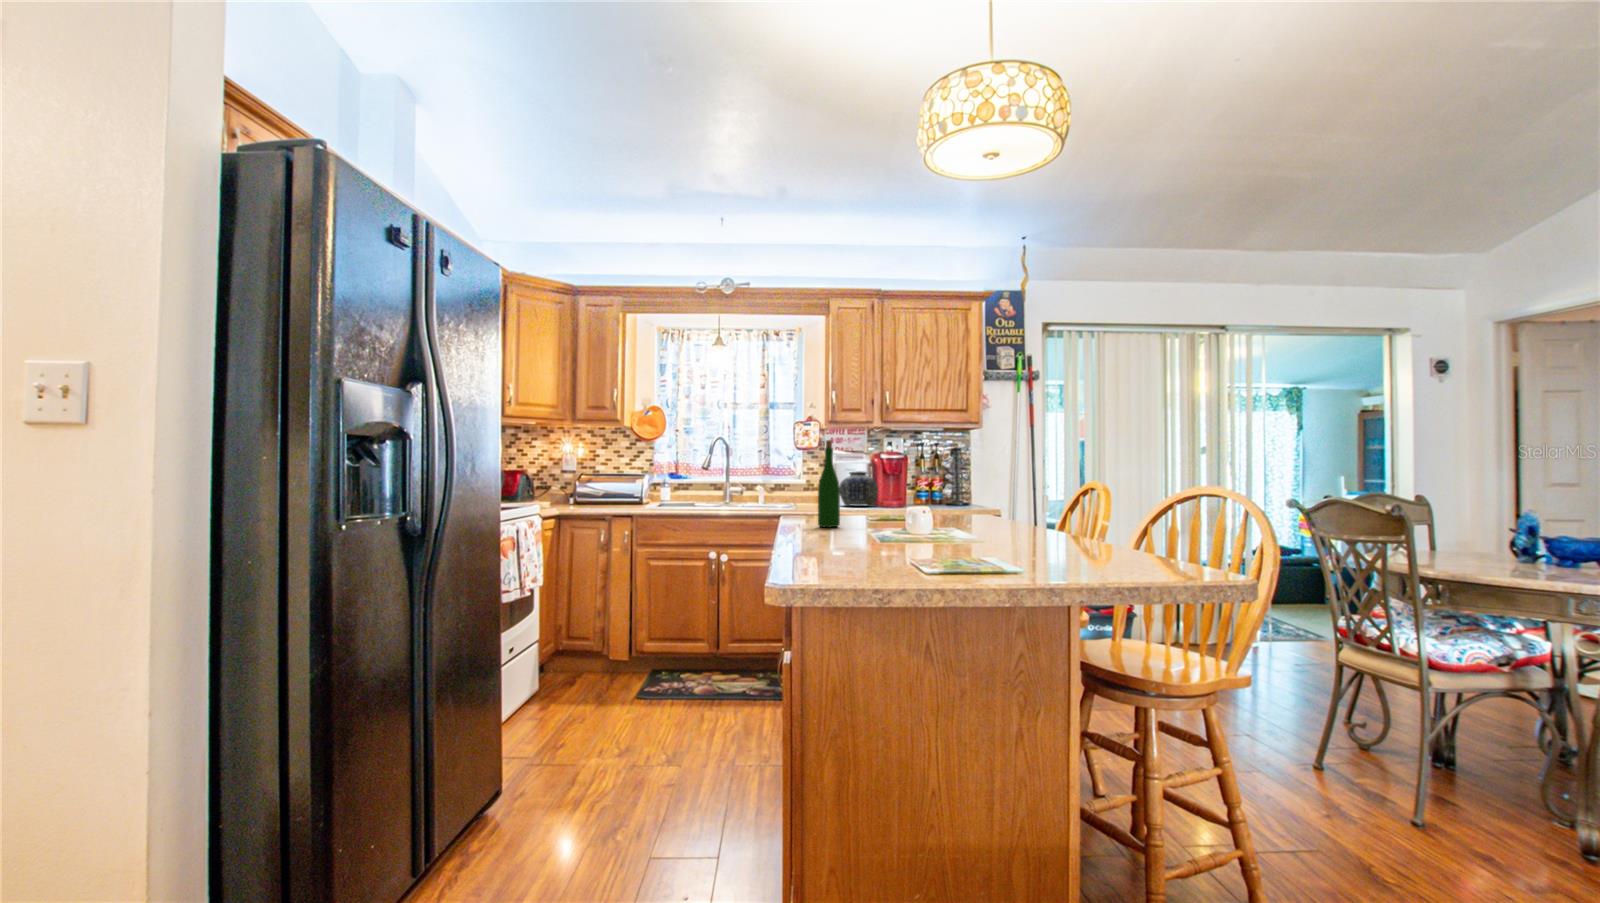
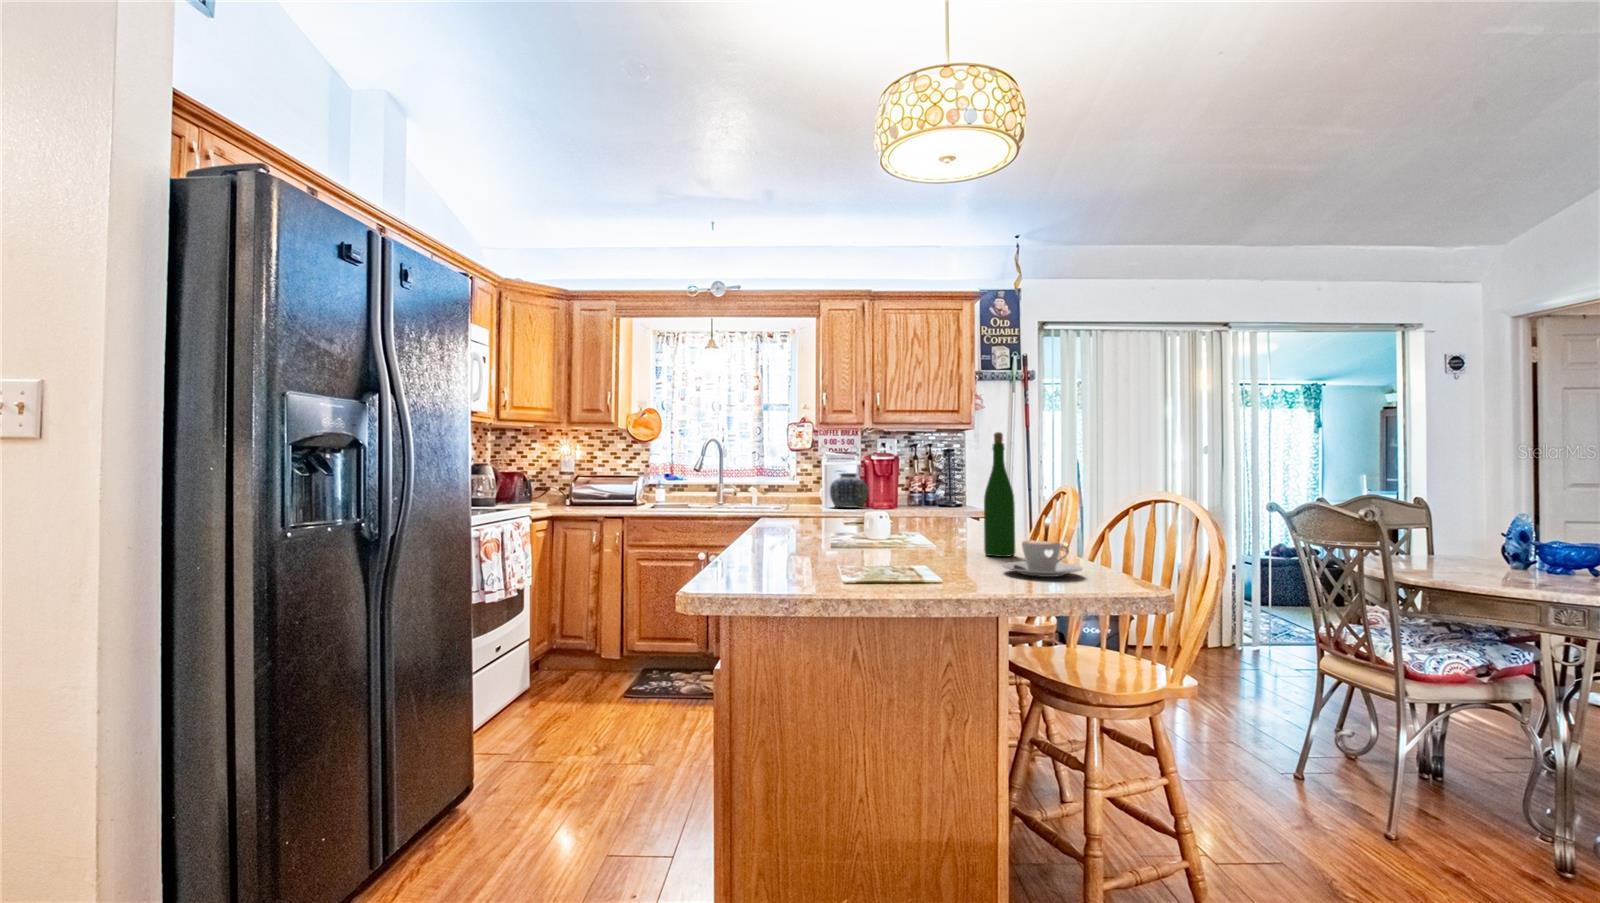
wine bottle: present [818,440,840,527] -> present [984,432,1015,557]
coffee cup: none [1092,536,1178,572] -> present [1002,541,1082,577]

